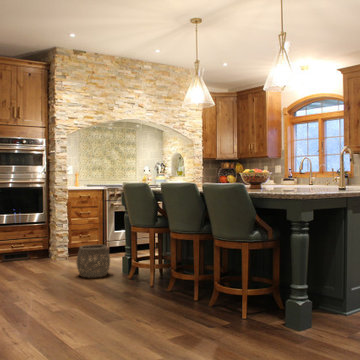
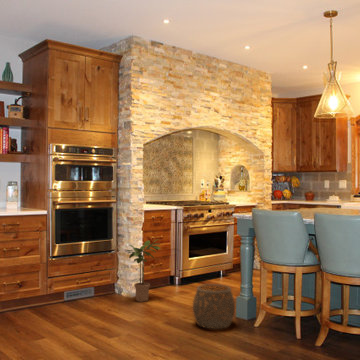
potted plant: none [45,212,78,262] -> present [127,240,160,302]

